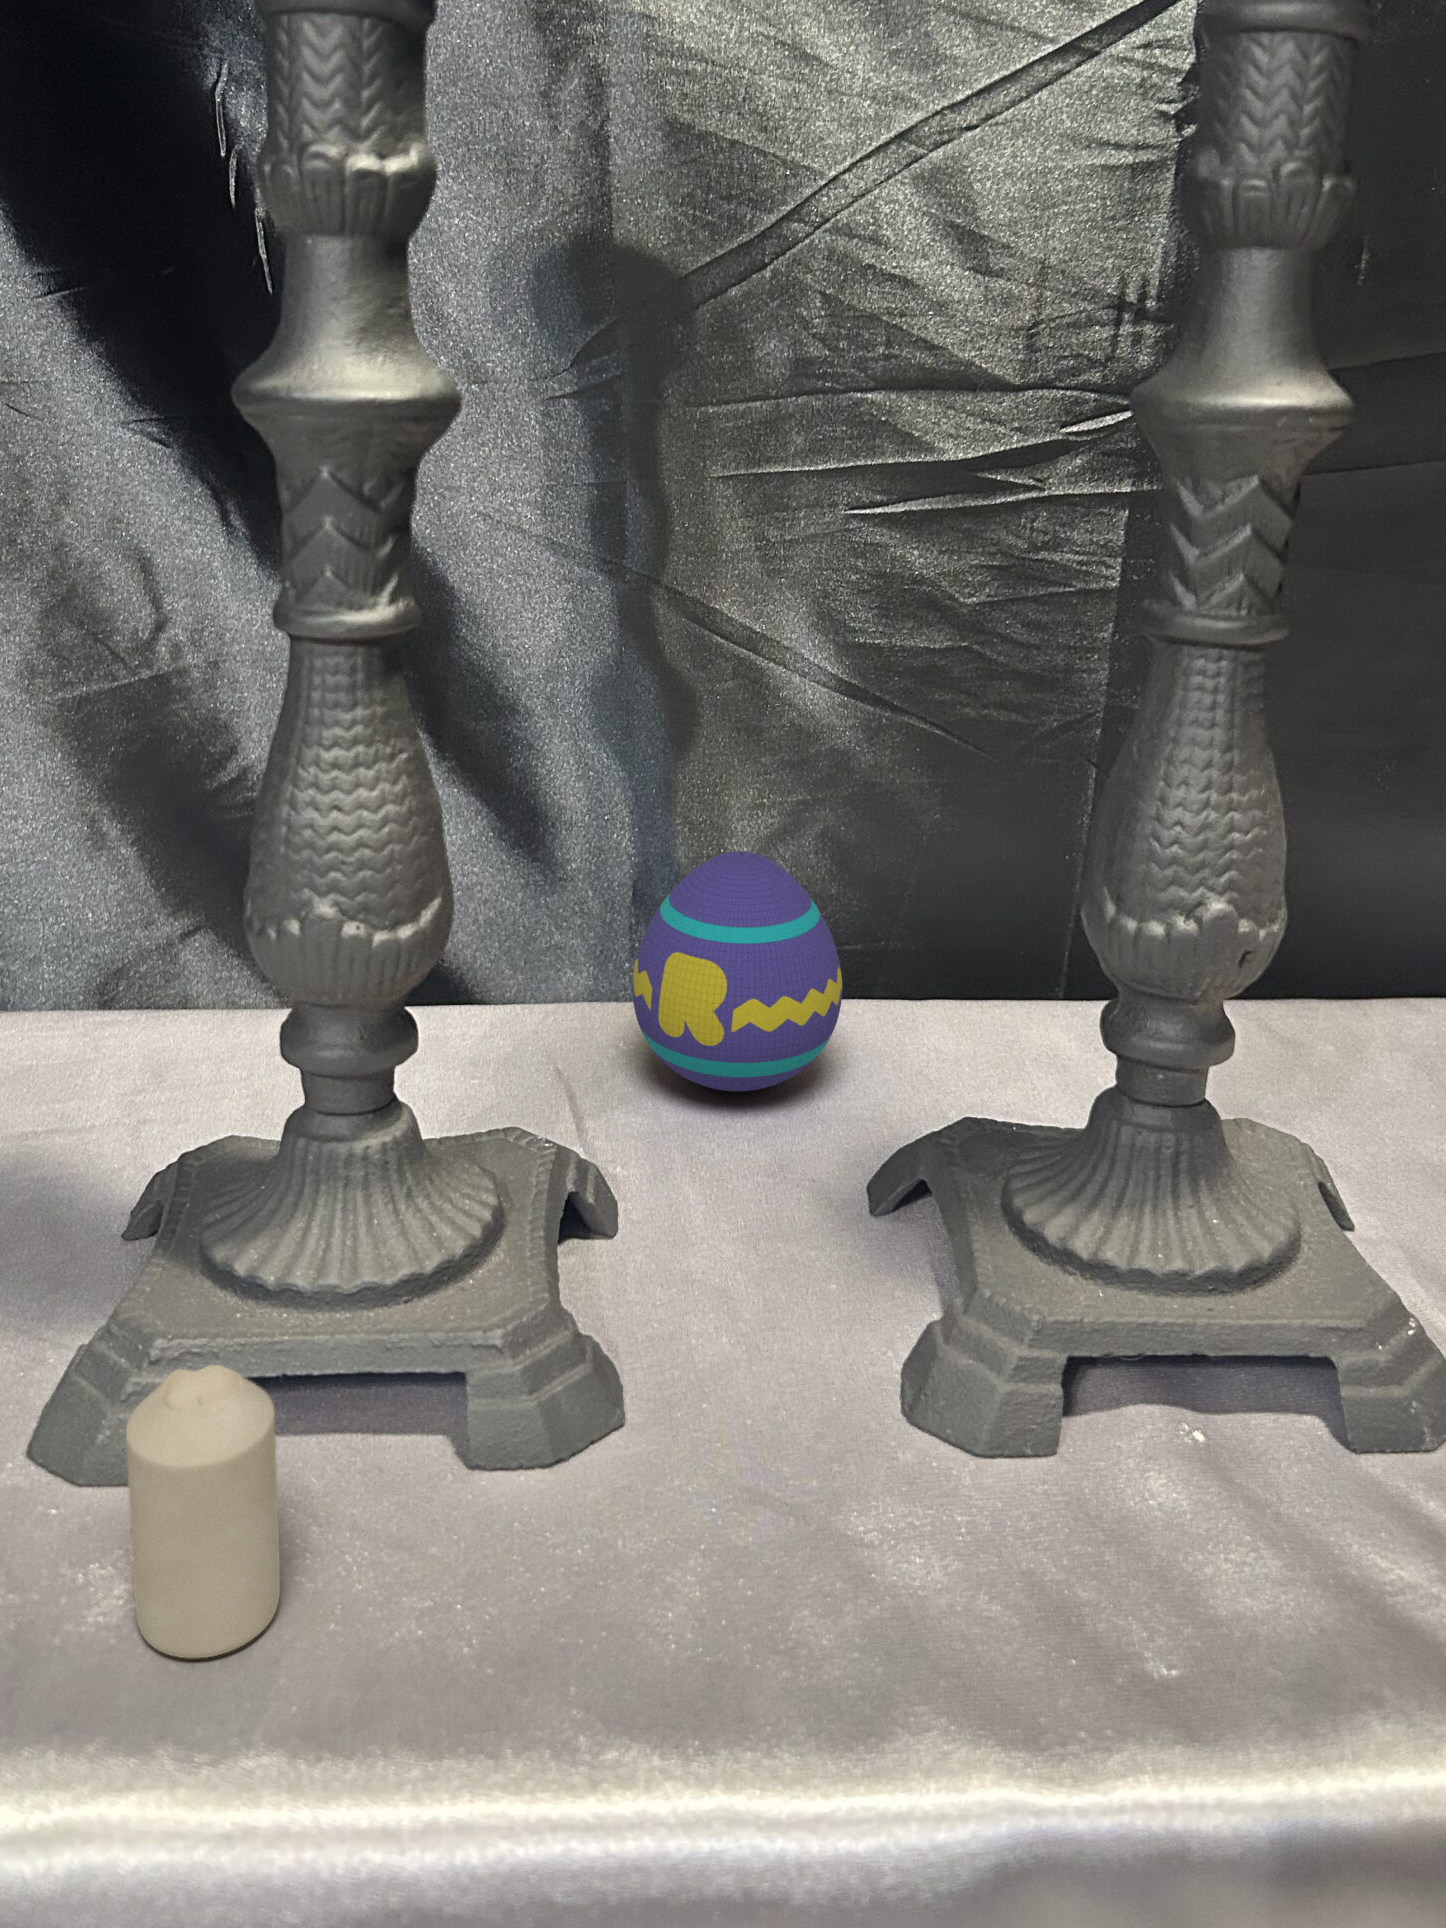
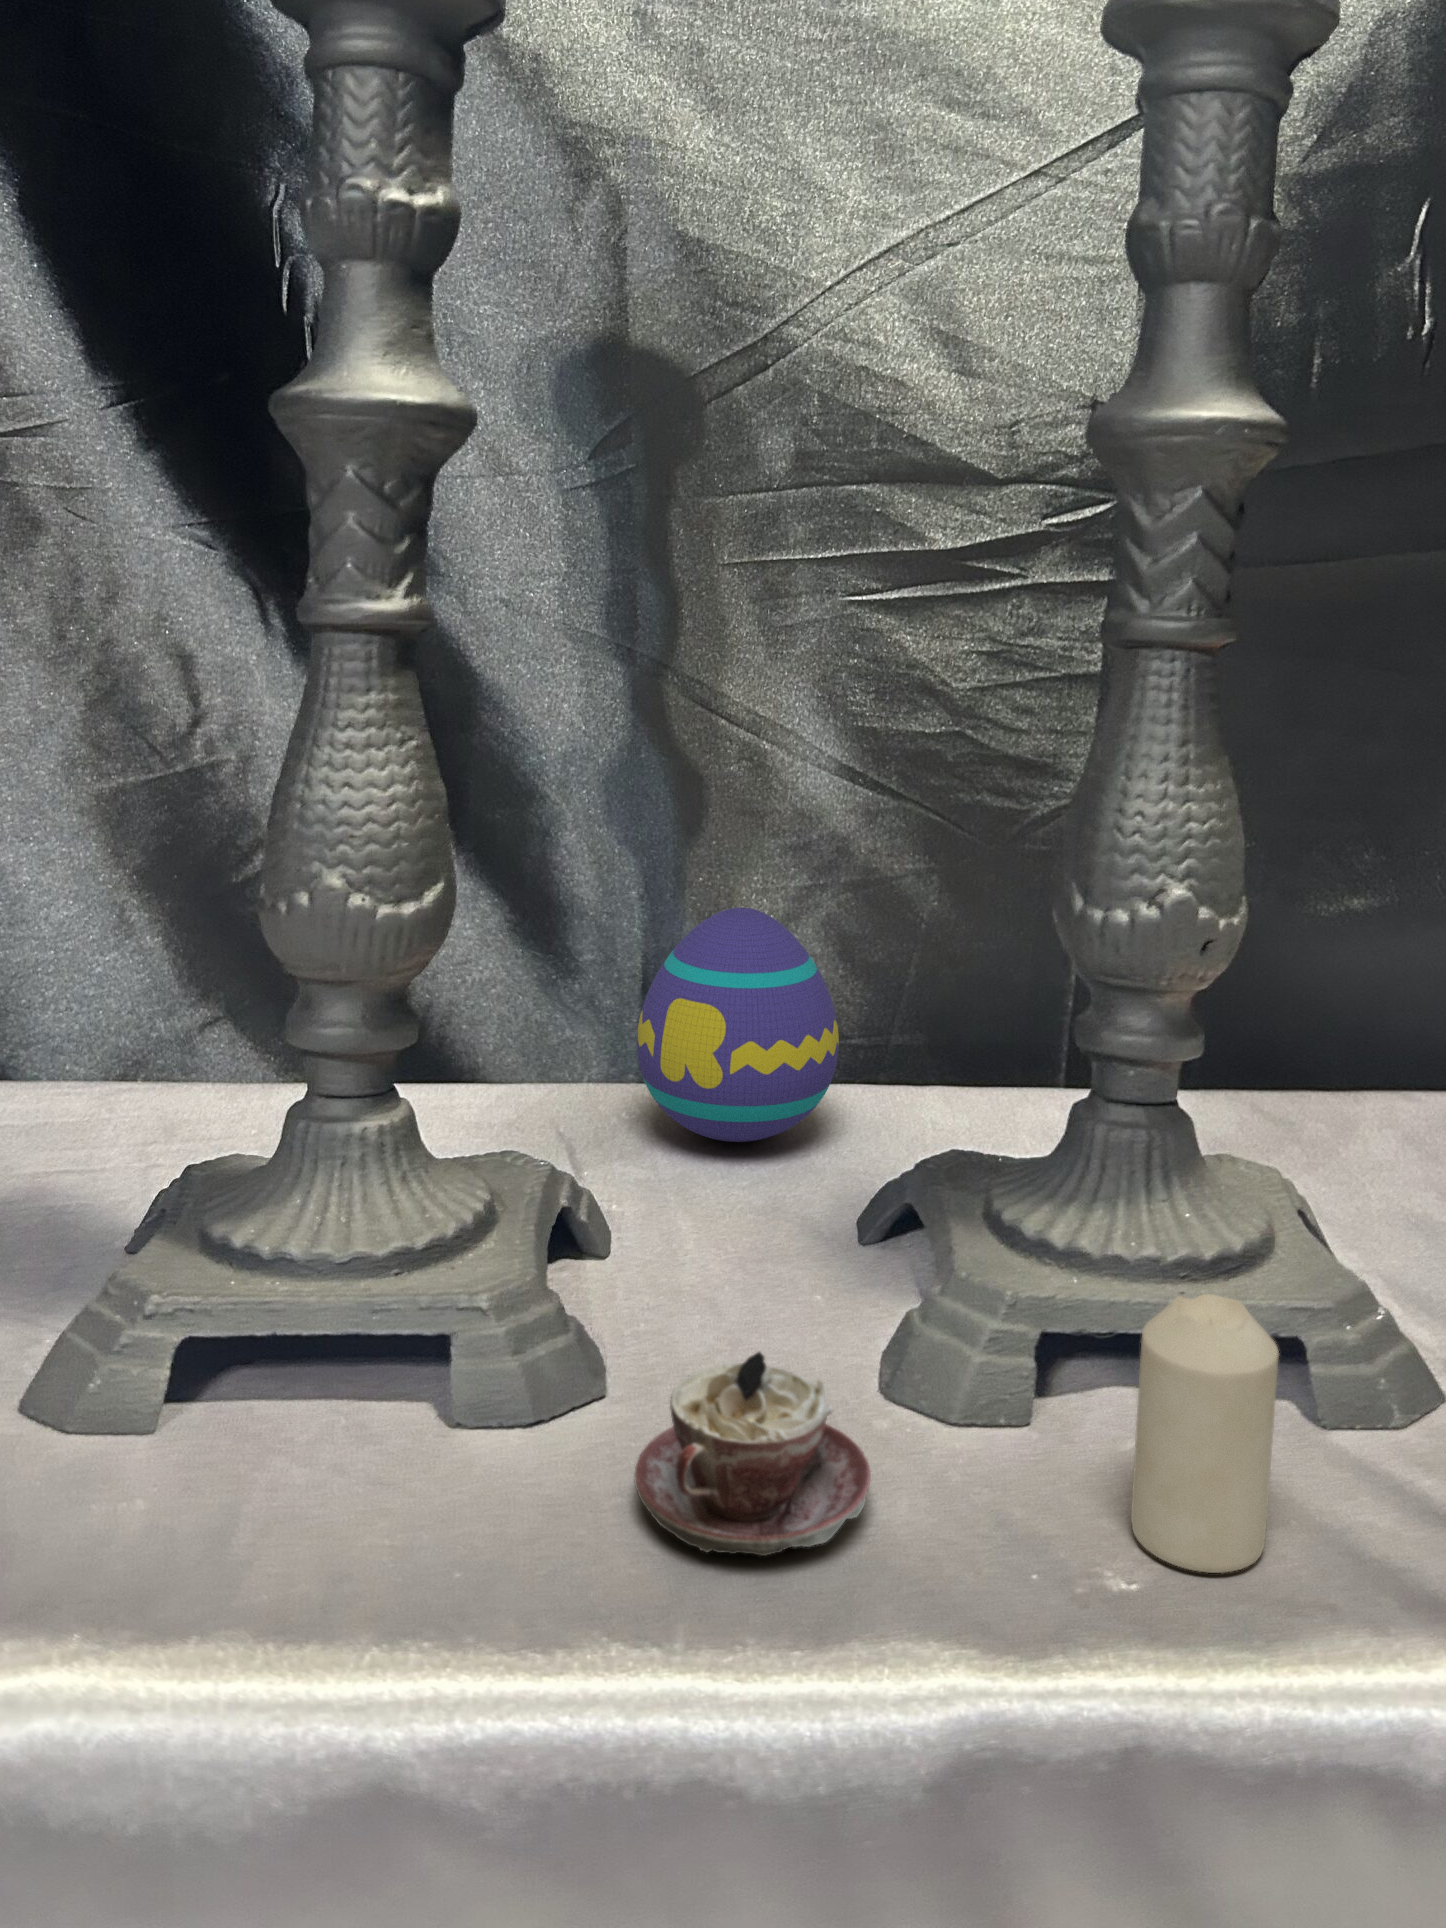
candle: present [126,1365,280,1658] -> present [1131,1294,1279,1573]
teacup: none [657,1407,900,1619] -> present [634,1352,871,1556]

